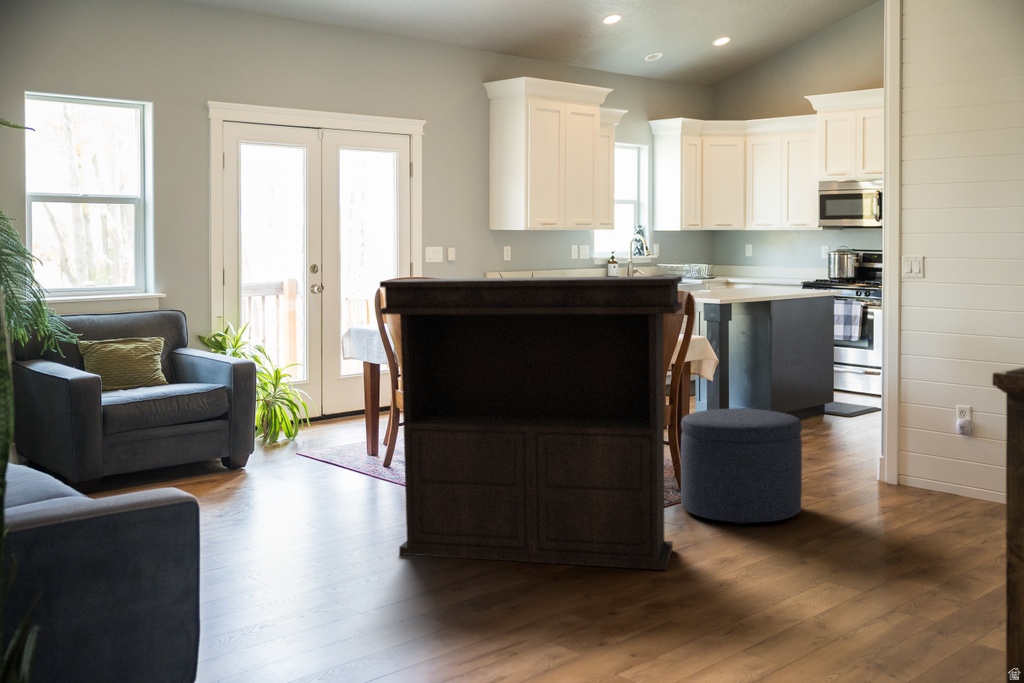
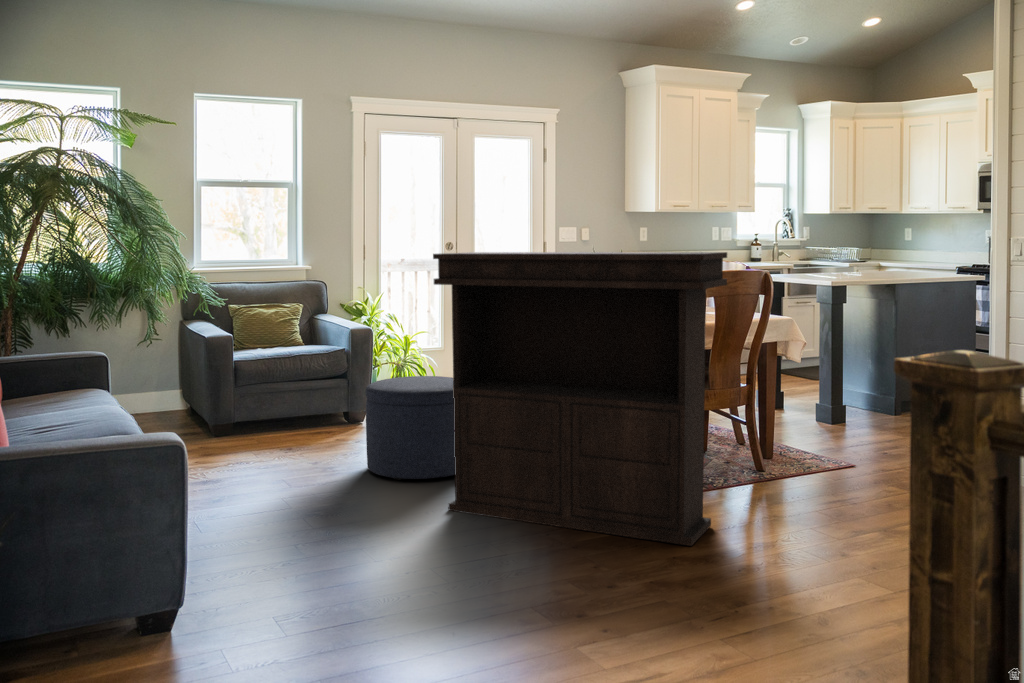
ottoman: present [681,409,802,524] -> present [365,376,455,480]

